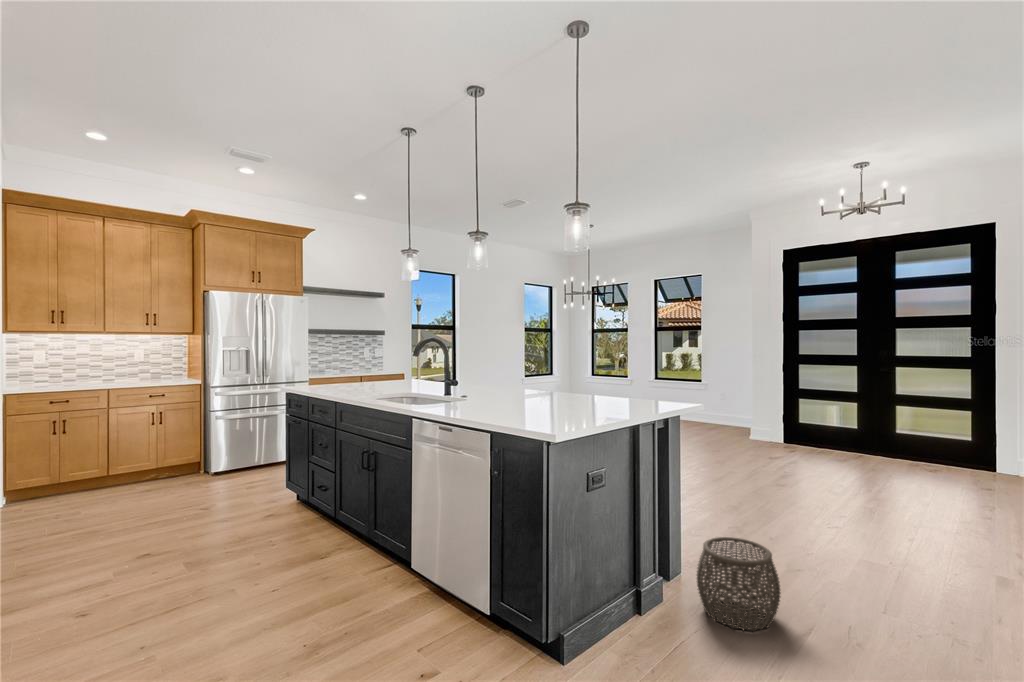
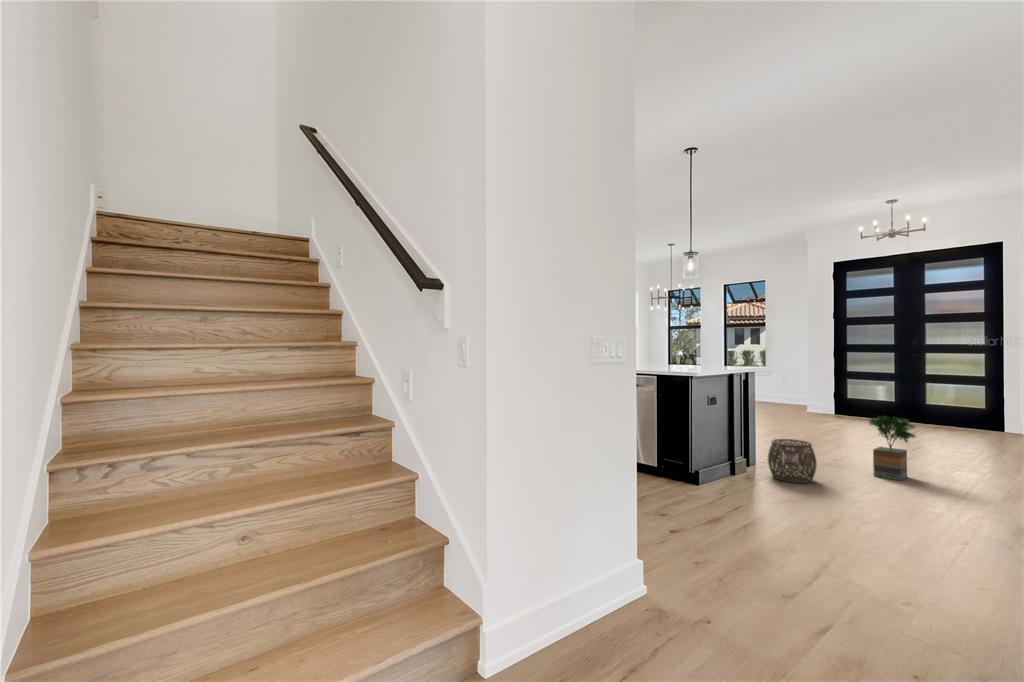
potted tree: none [856,490,944,610] -> present [869,416,915,480]

